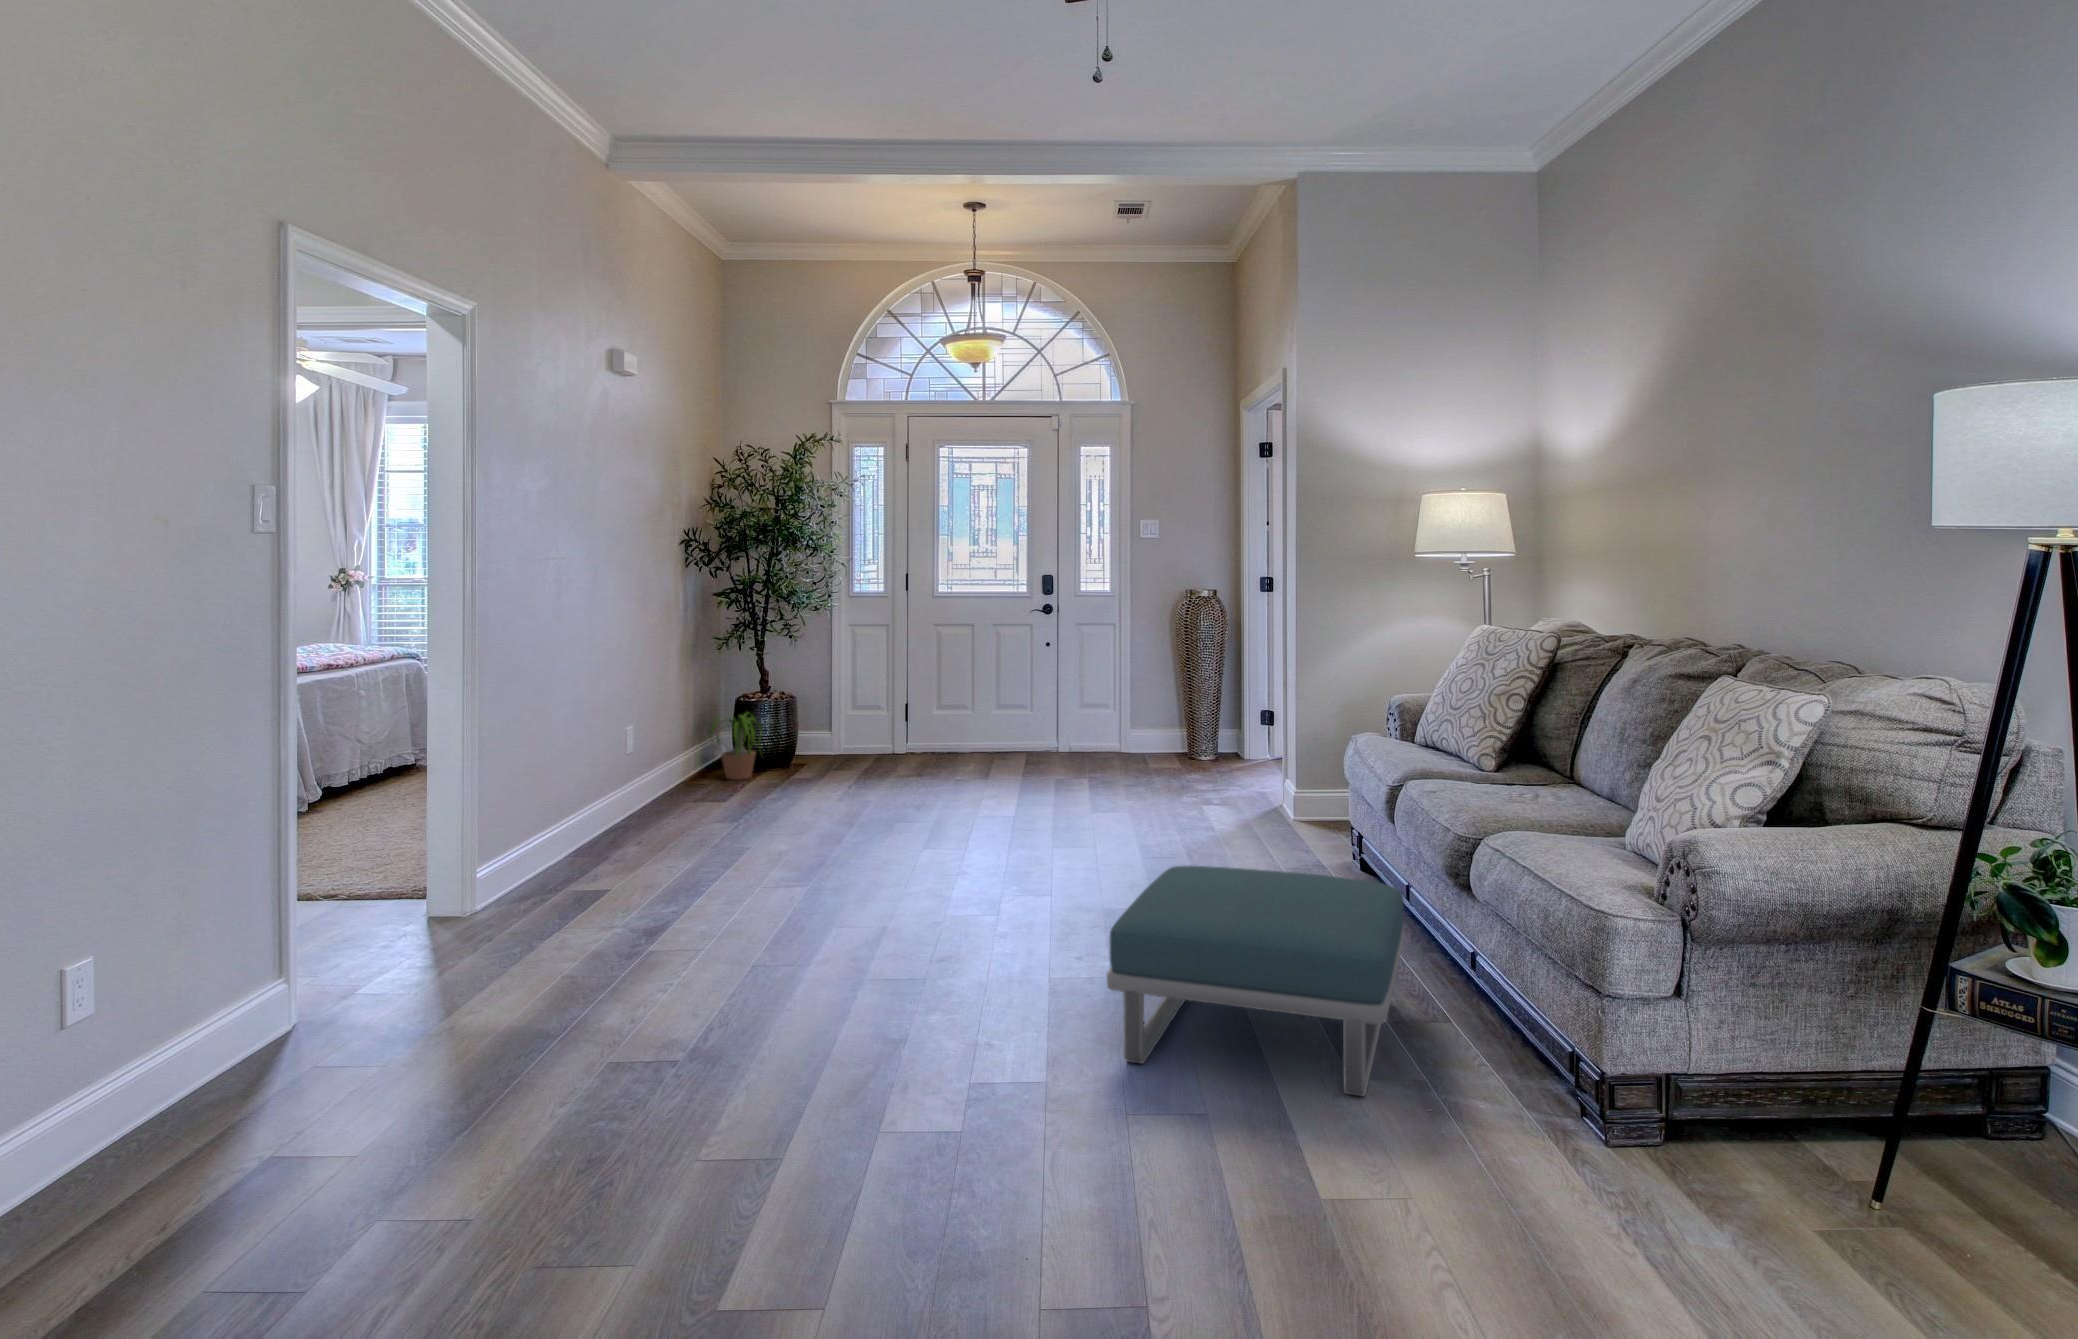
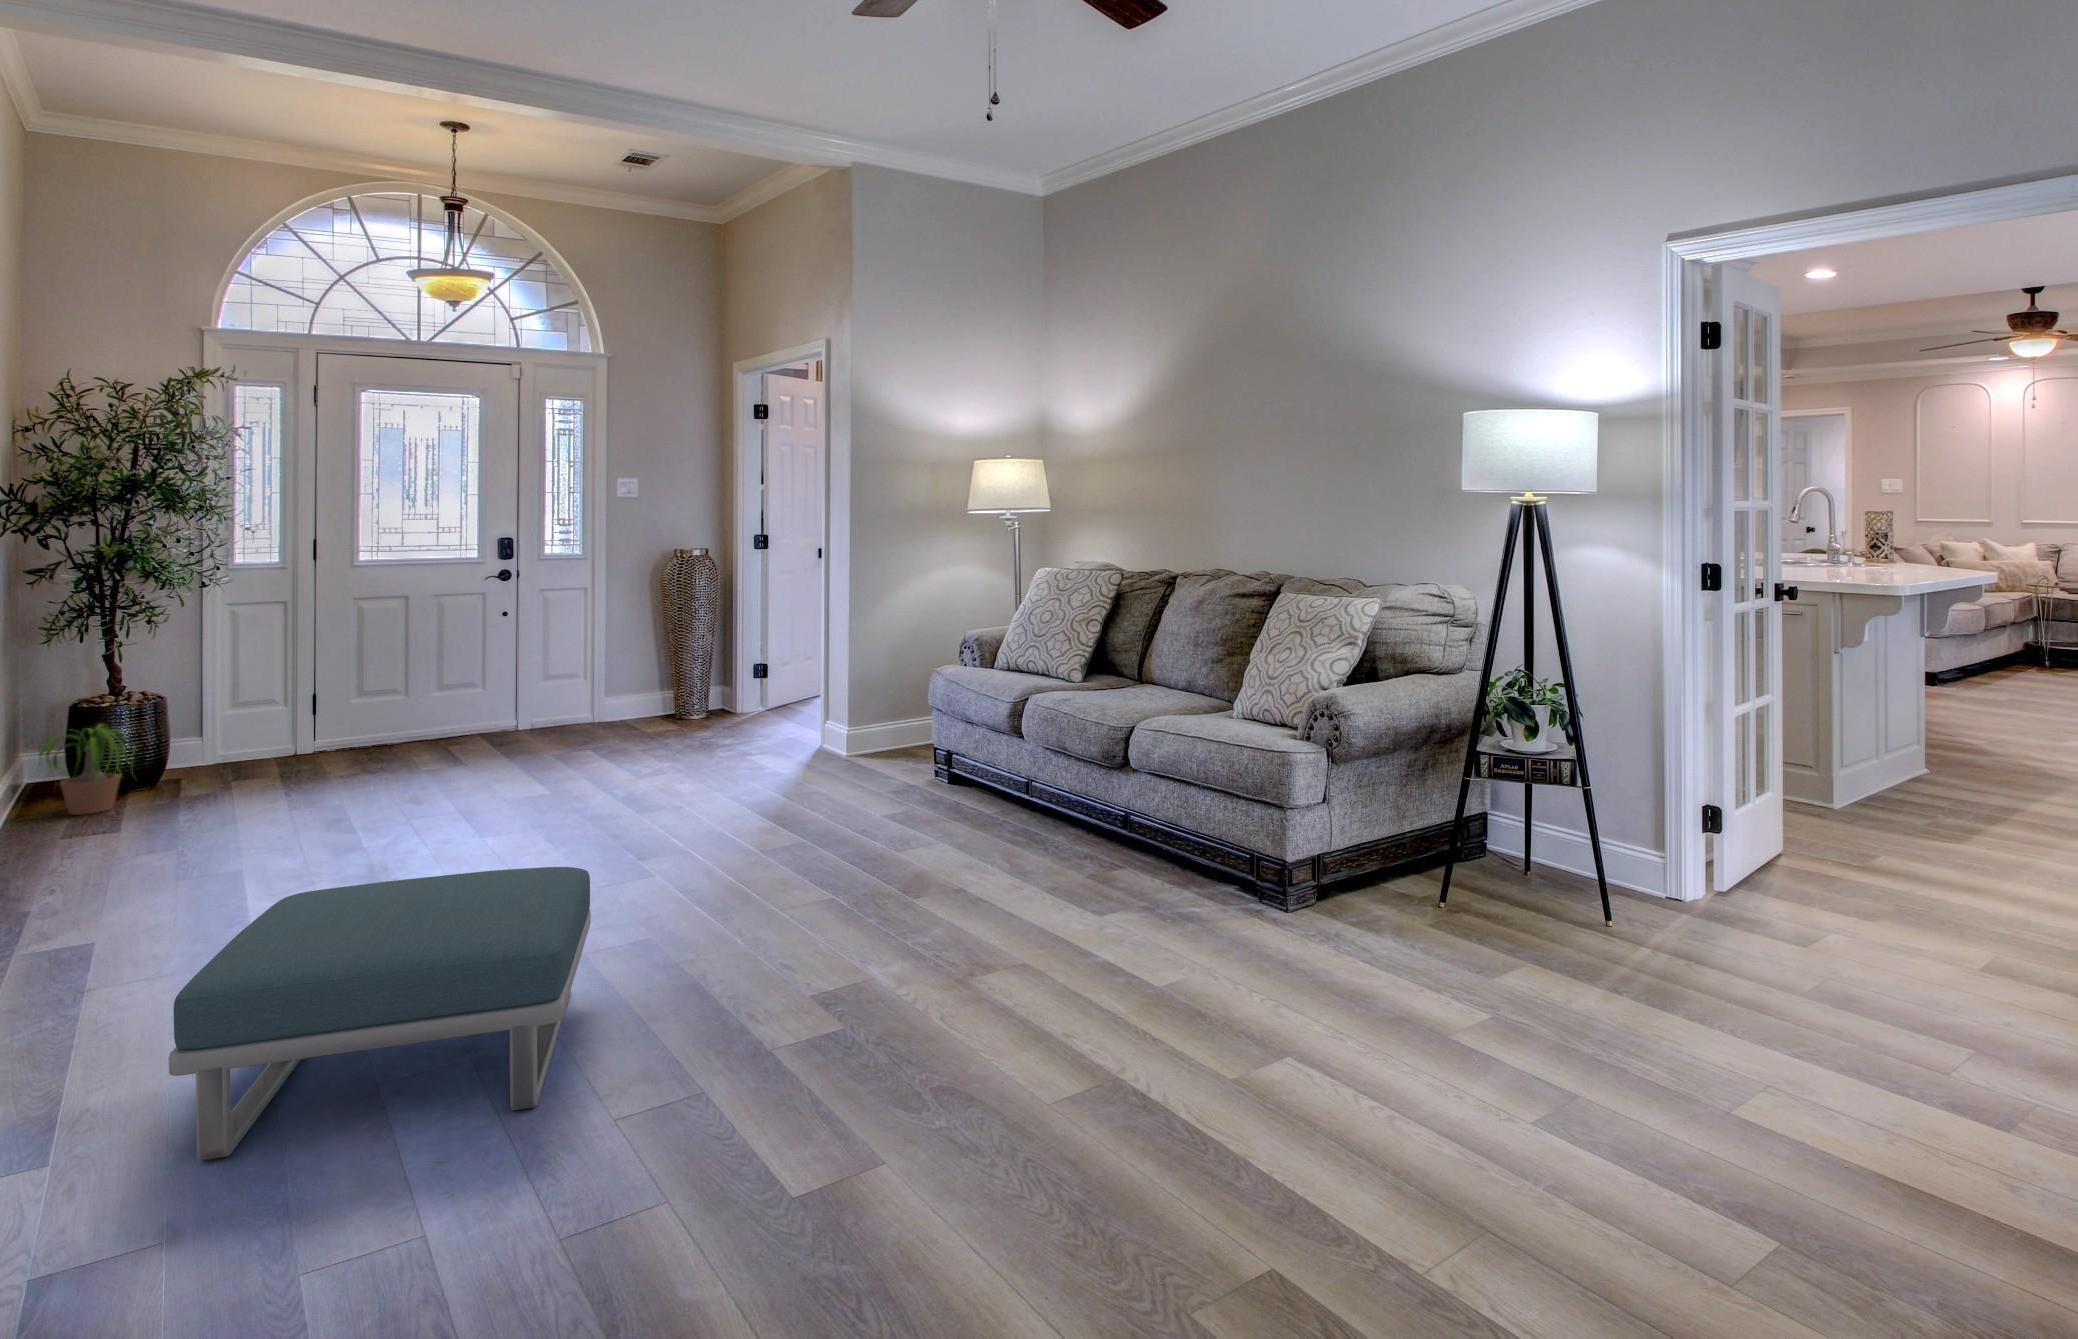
footstool: present [1107,865,1404,1096] -> present [169,867,591,1161]

